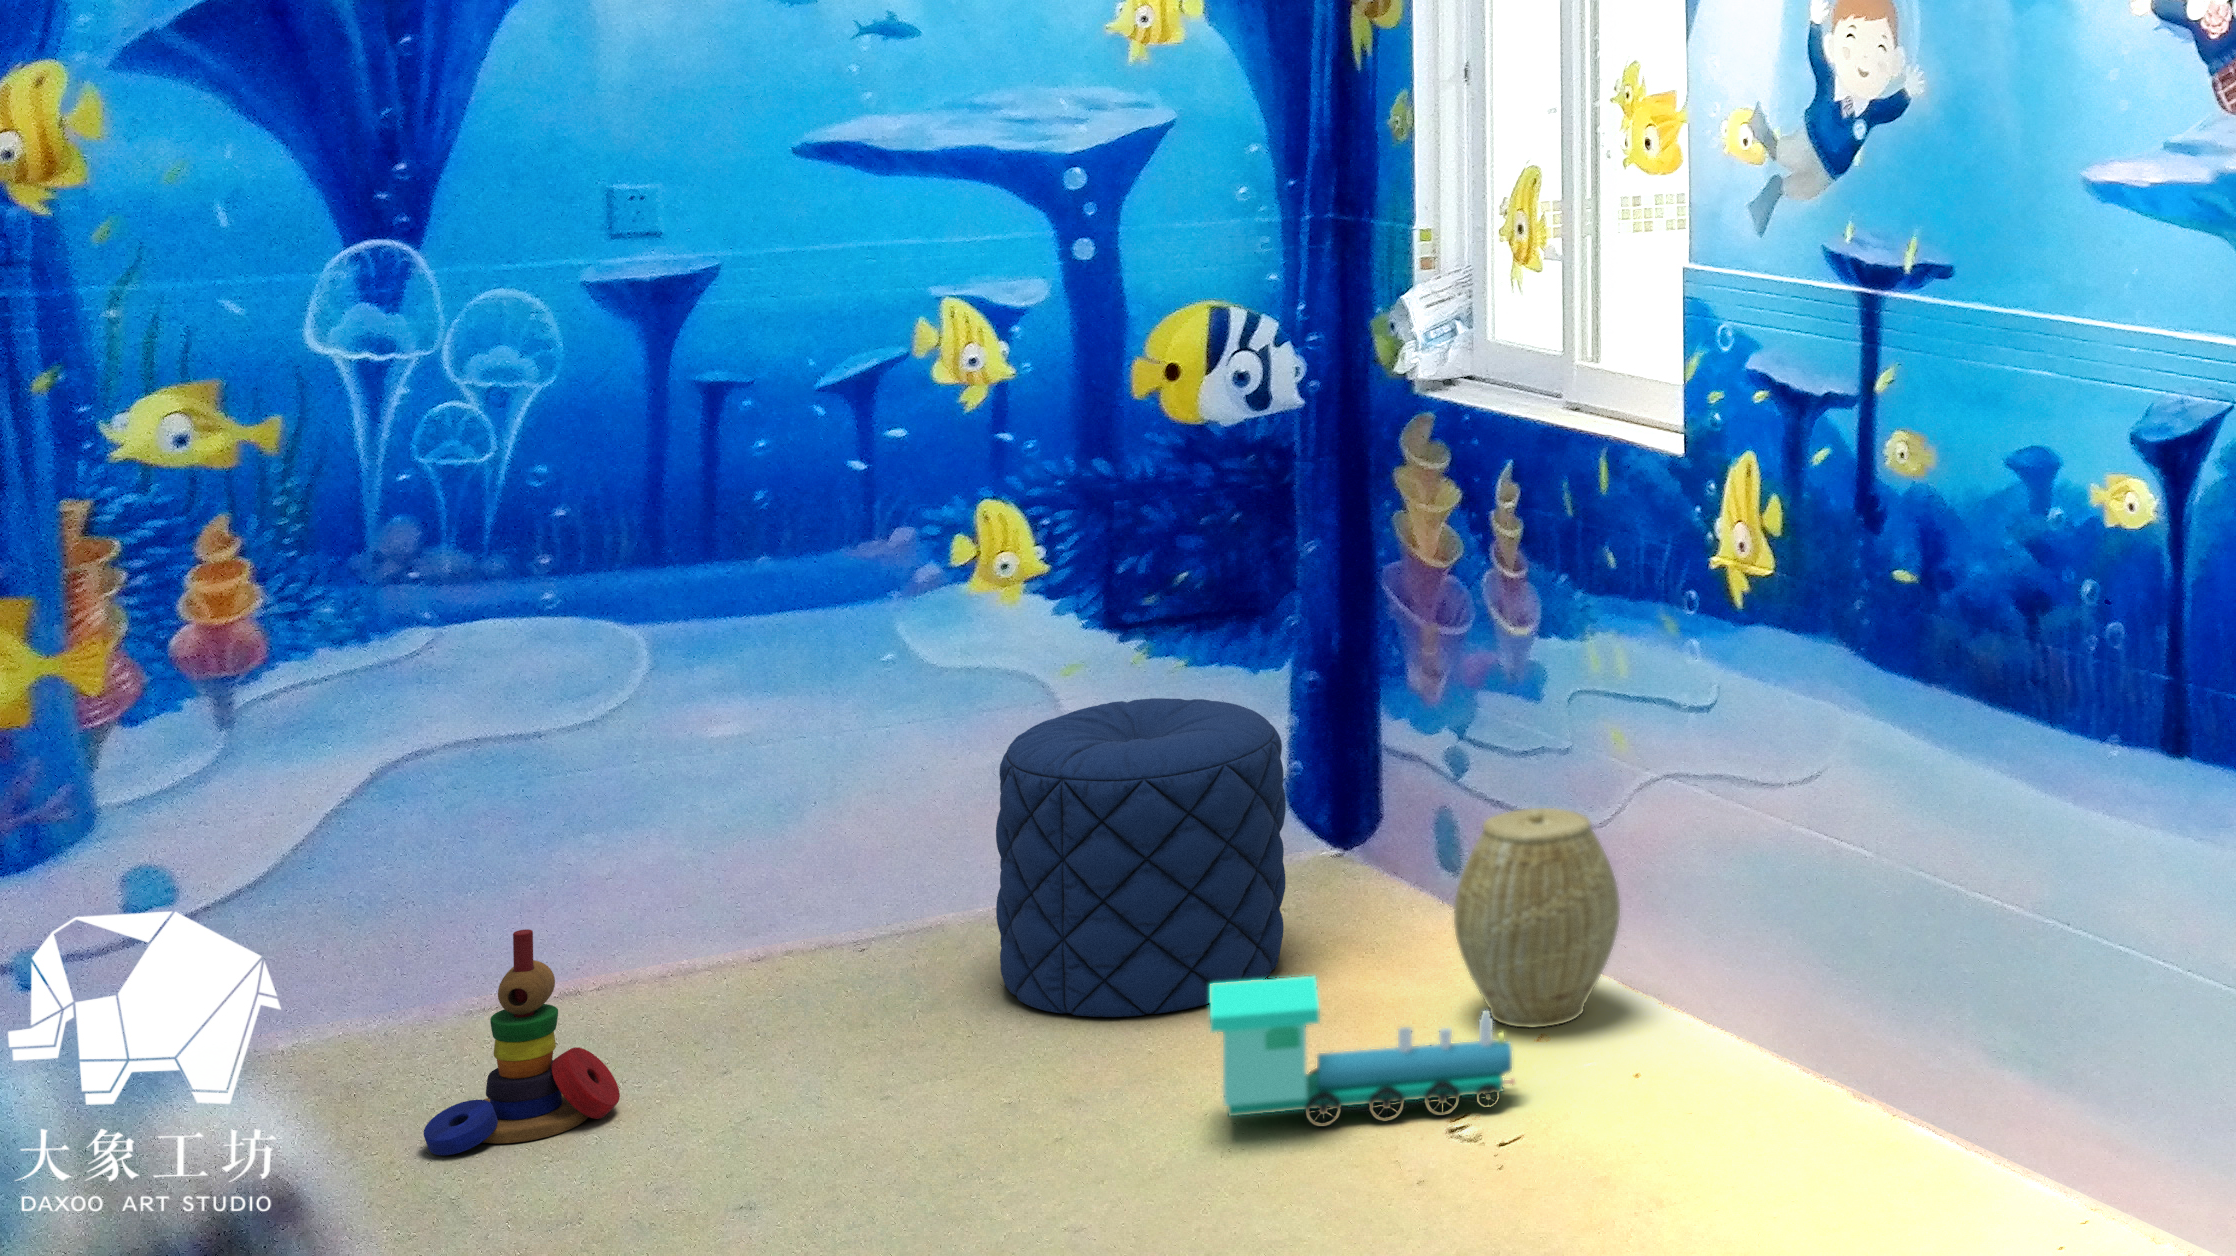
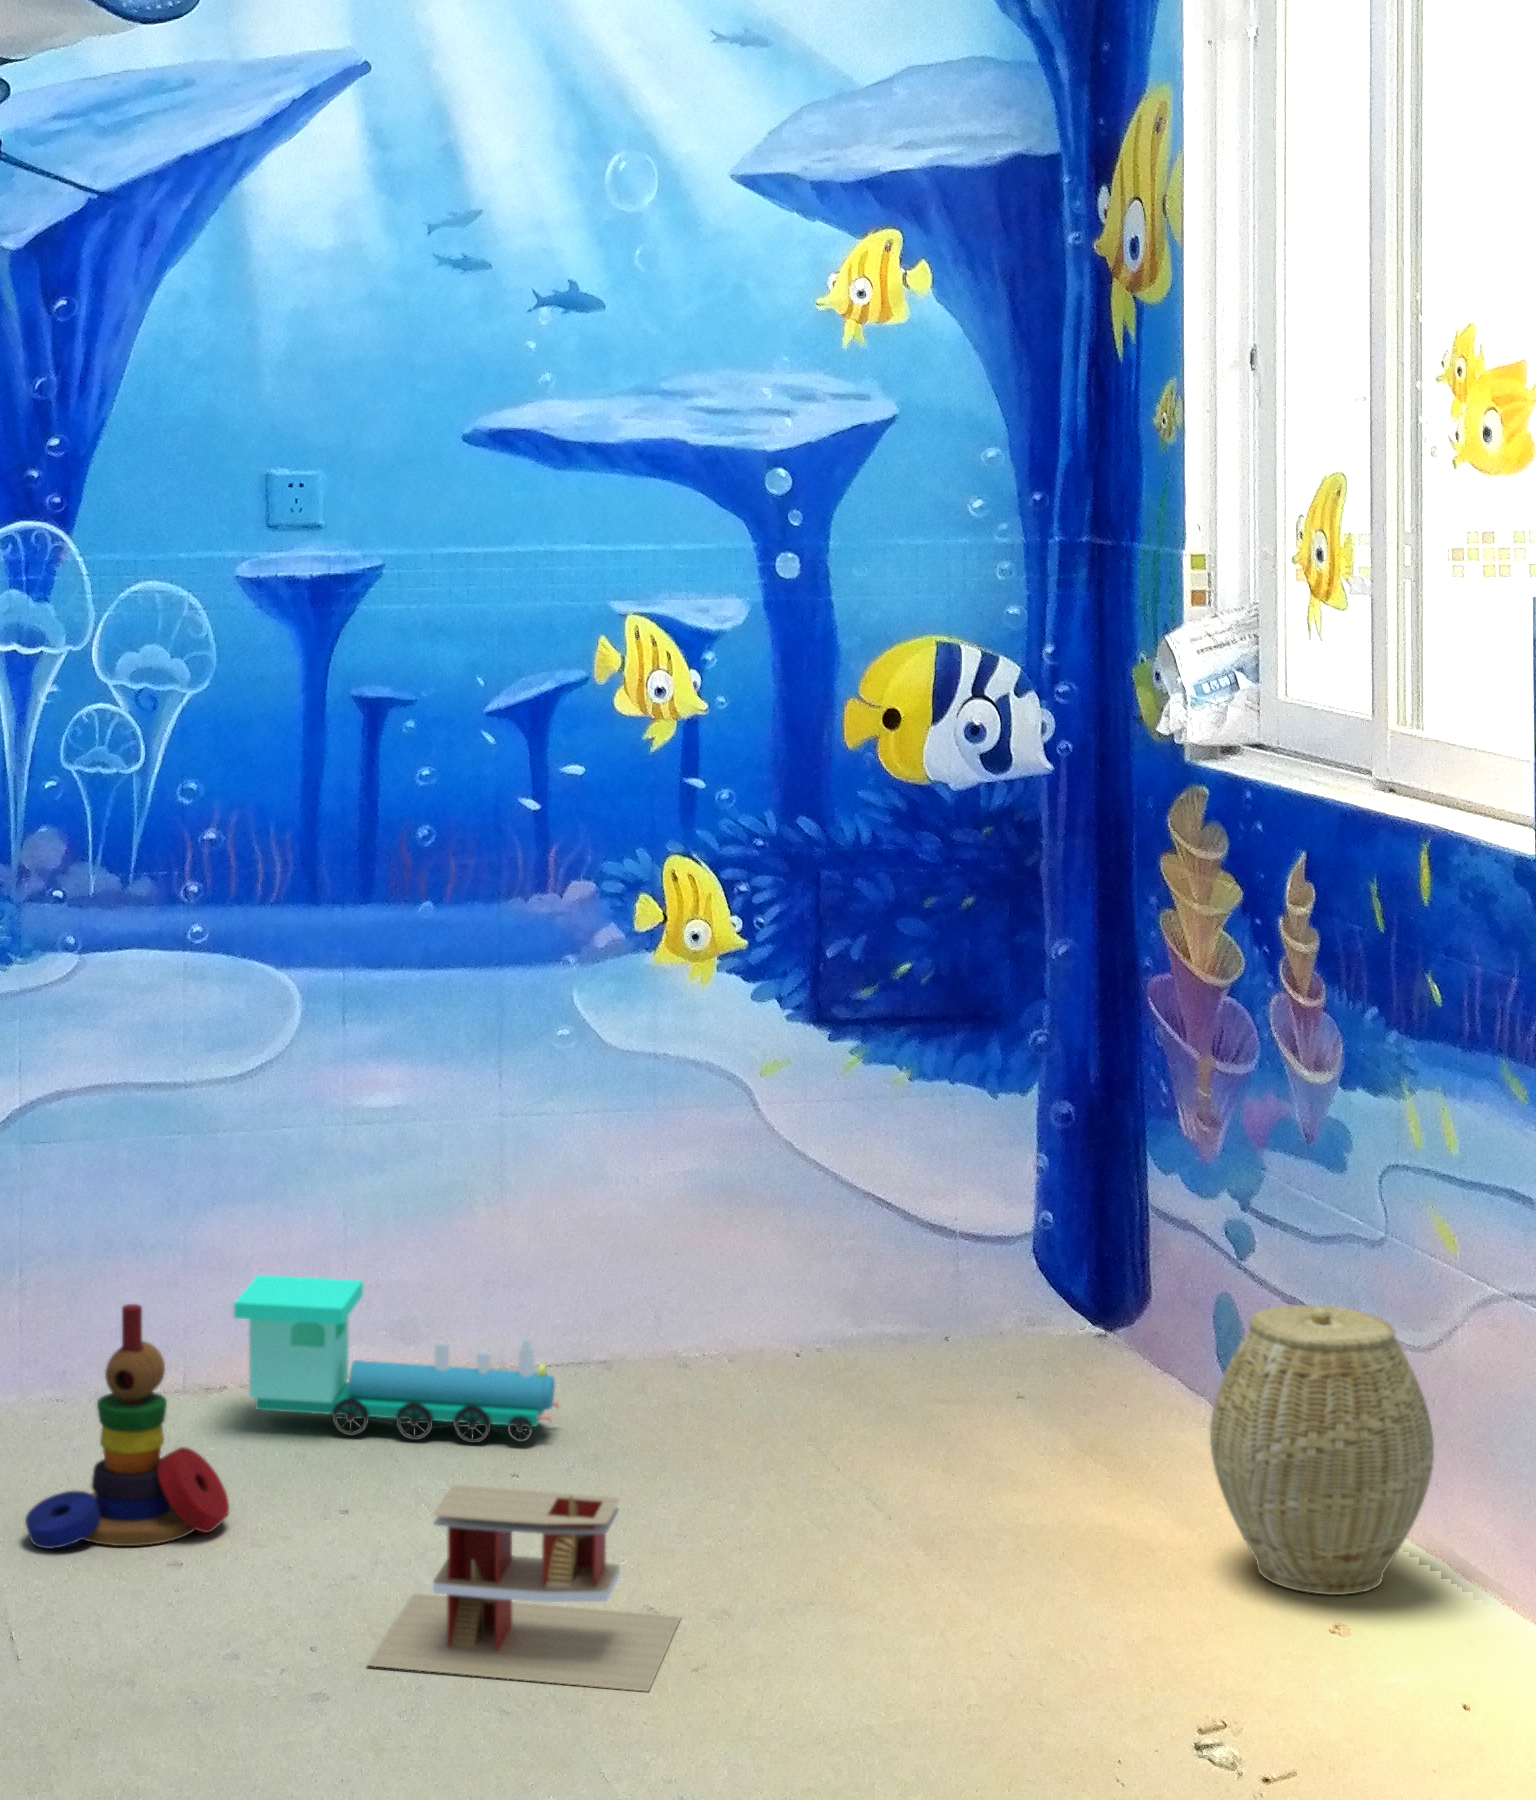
pouf: present [996,698,1286,1017] -> none [662,1117,1003,1506]
toy train: present [1210,975,1515,1127] -> present [234,1275,559,1443]
toy house: none [770,1035,1039,1208] -> present [368,1485,680,1692]

